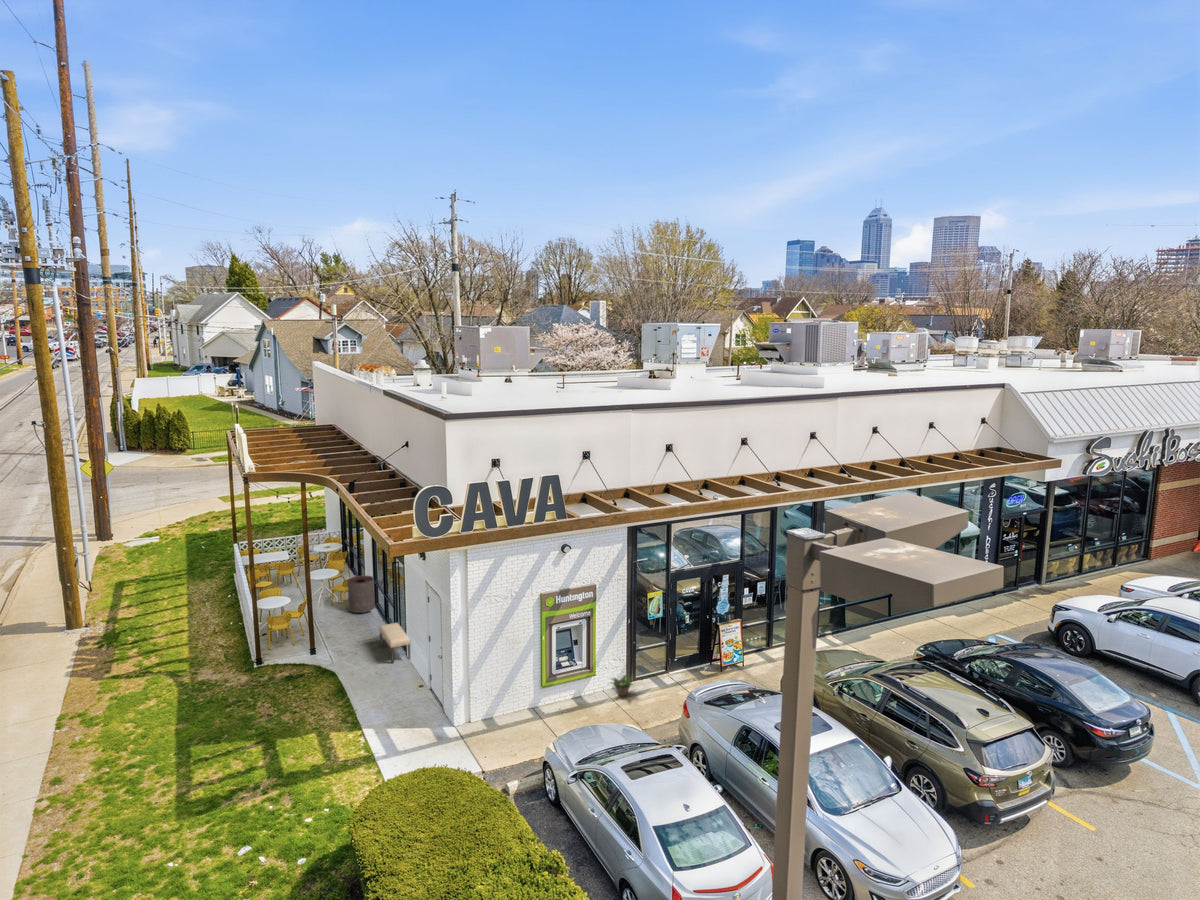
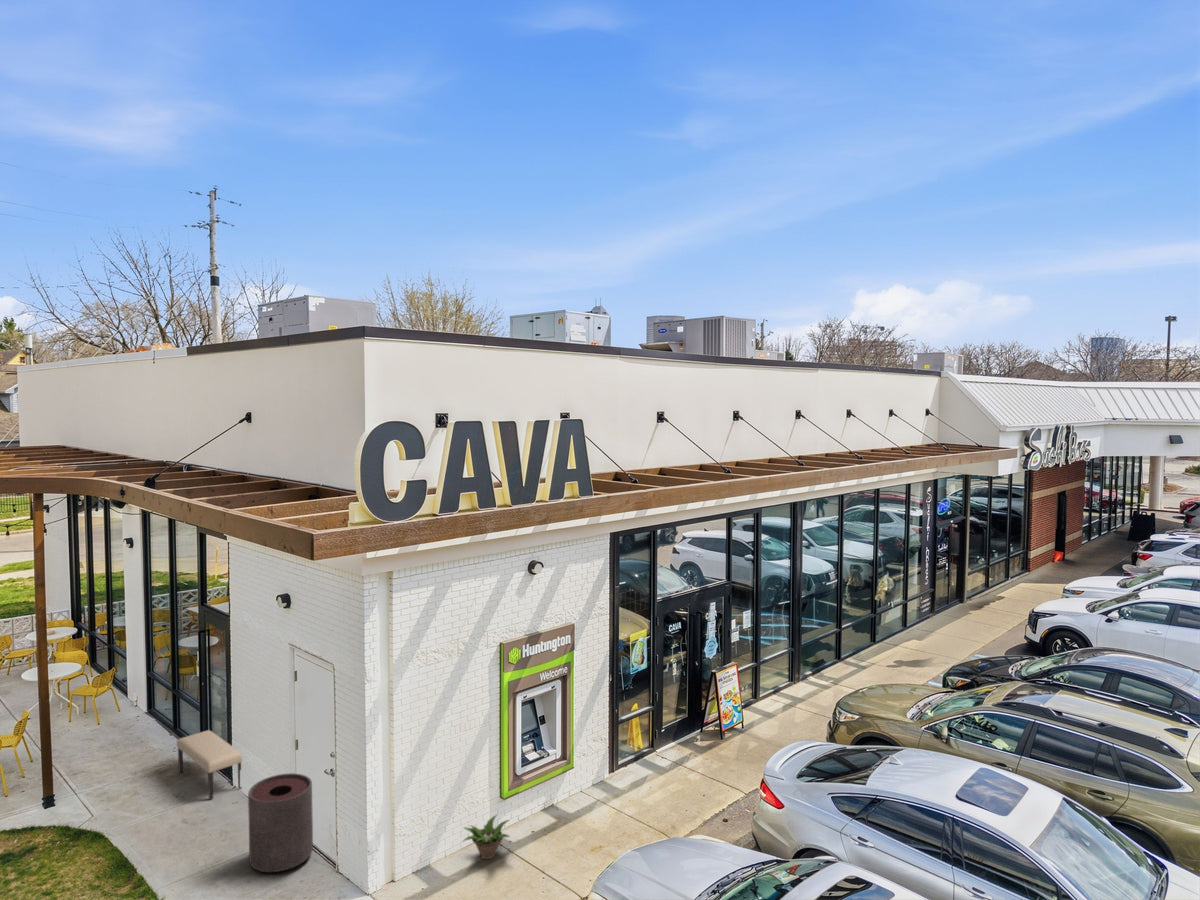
trash can: present [347,575,375,613] -> present [248,773,313,872]
decorative plant: present [611,675,633,696] -> present [464,815,509,859]

